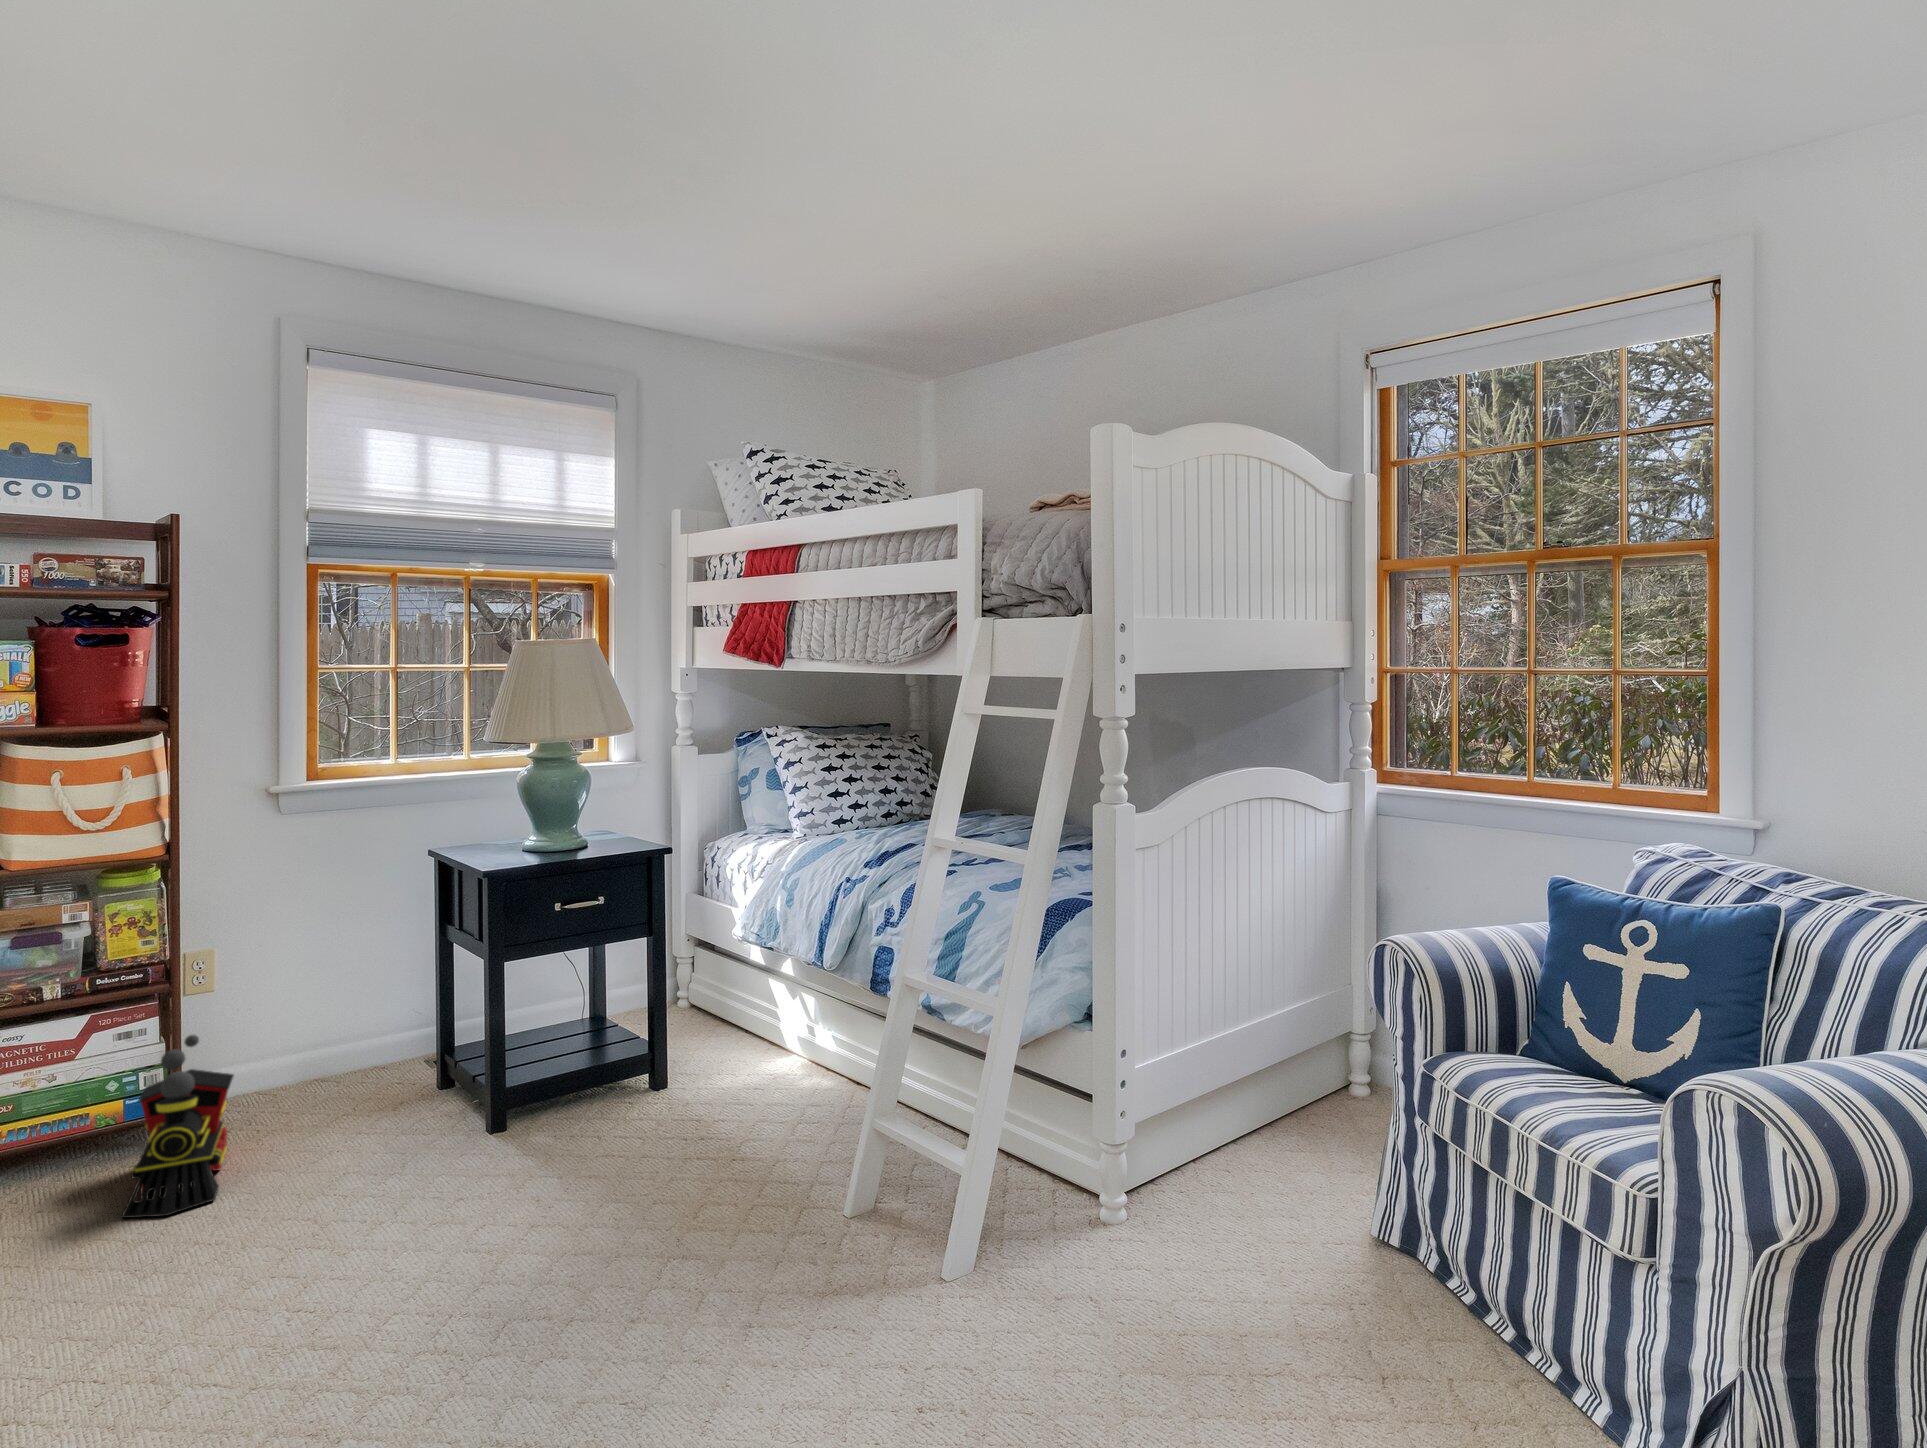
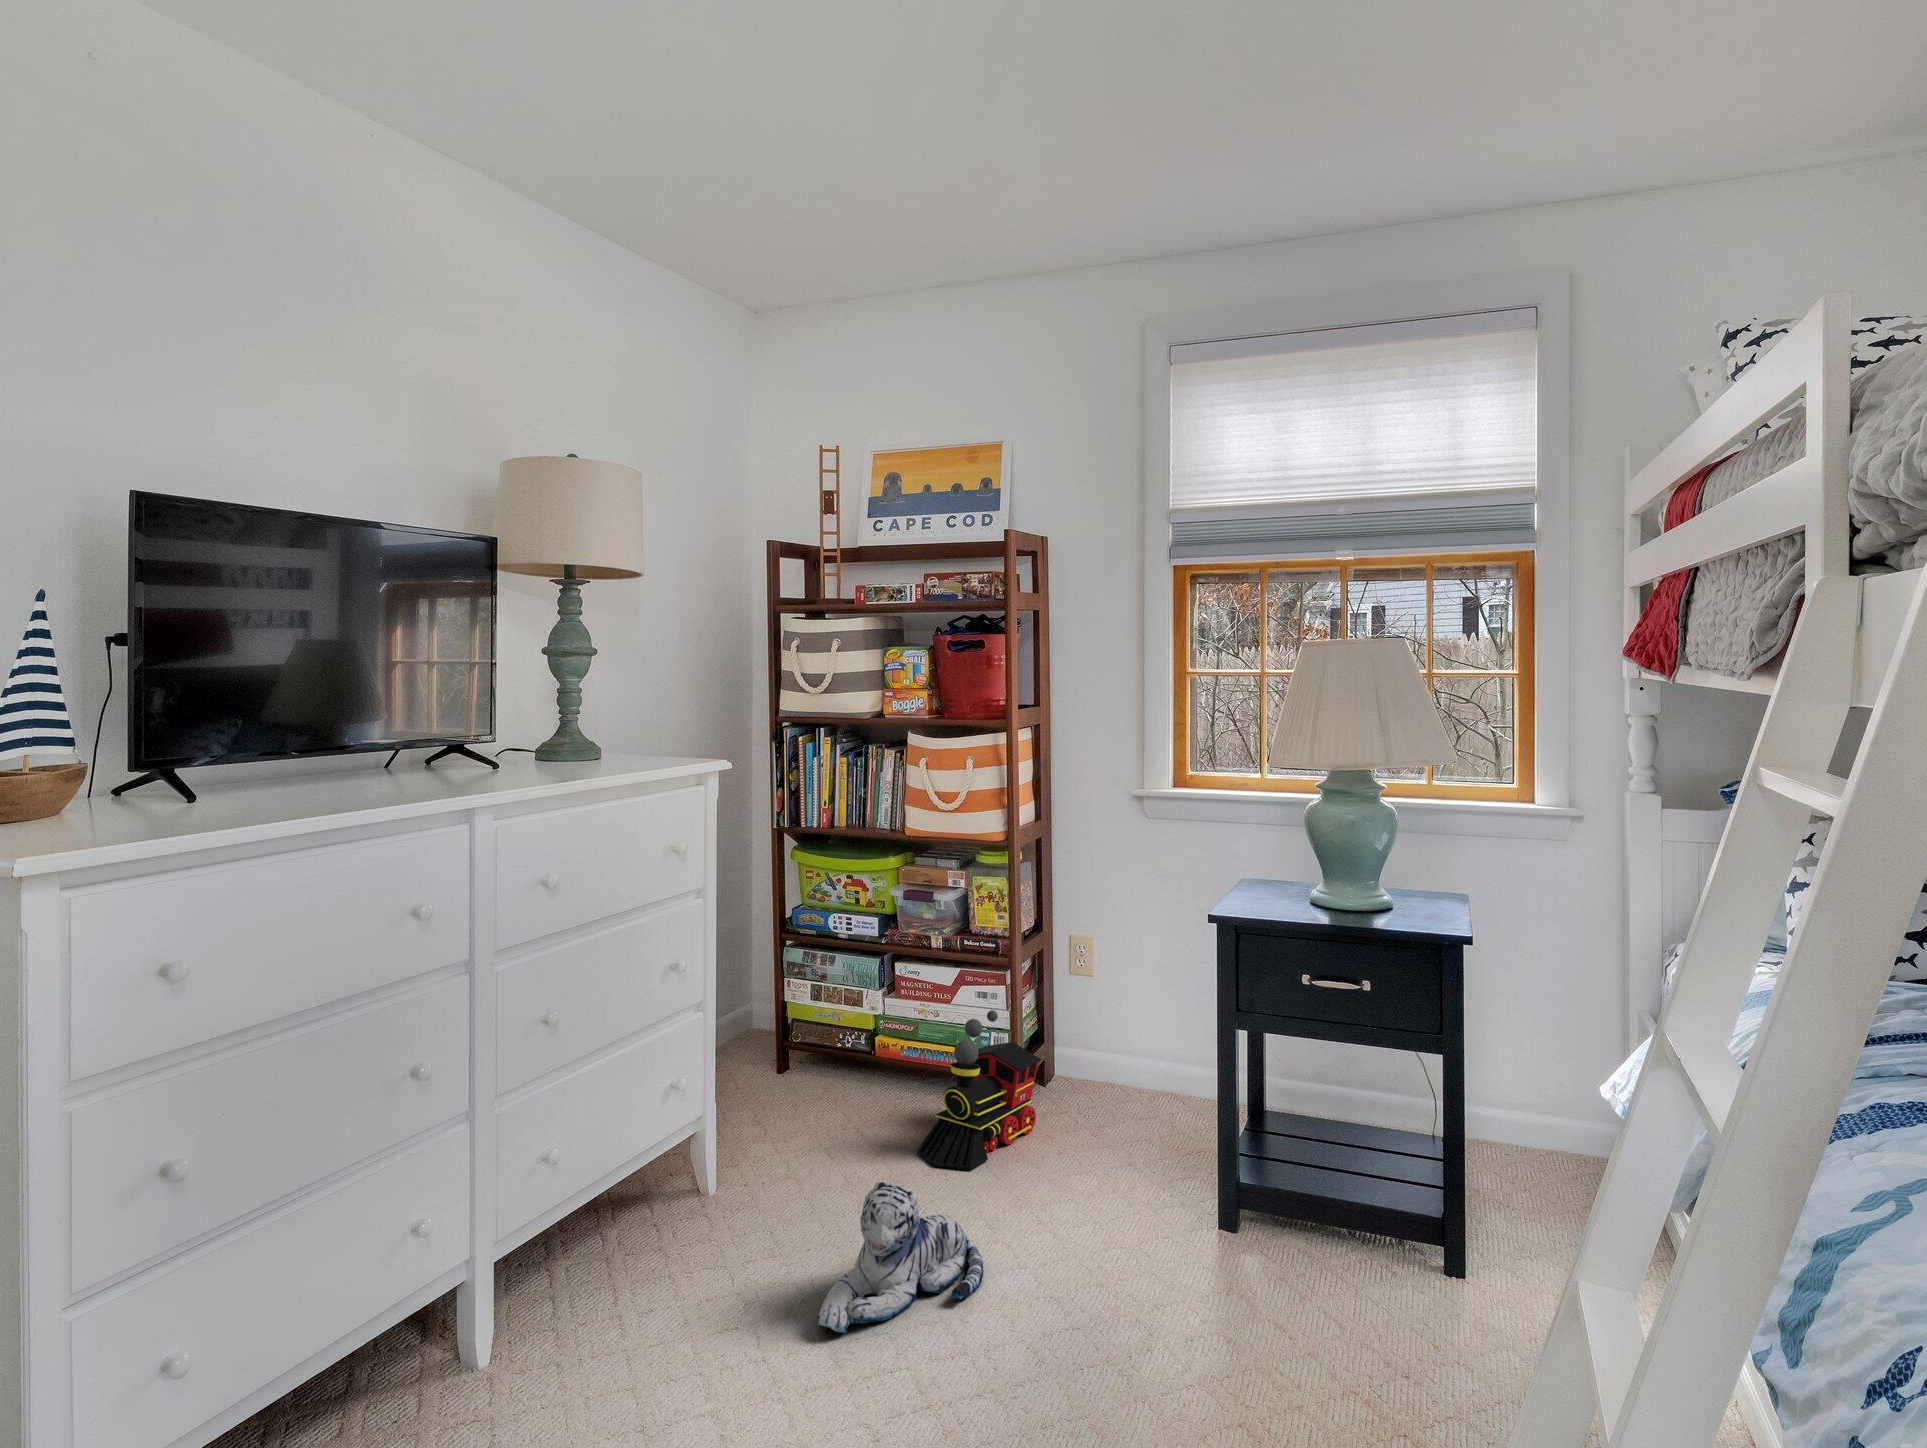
plush toy: none [247,1179,384,1345] -> present [818,1181,983,1333]

